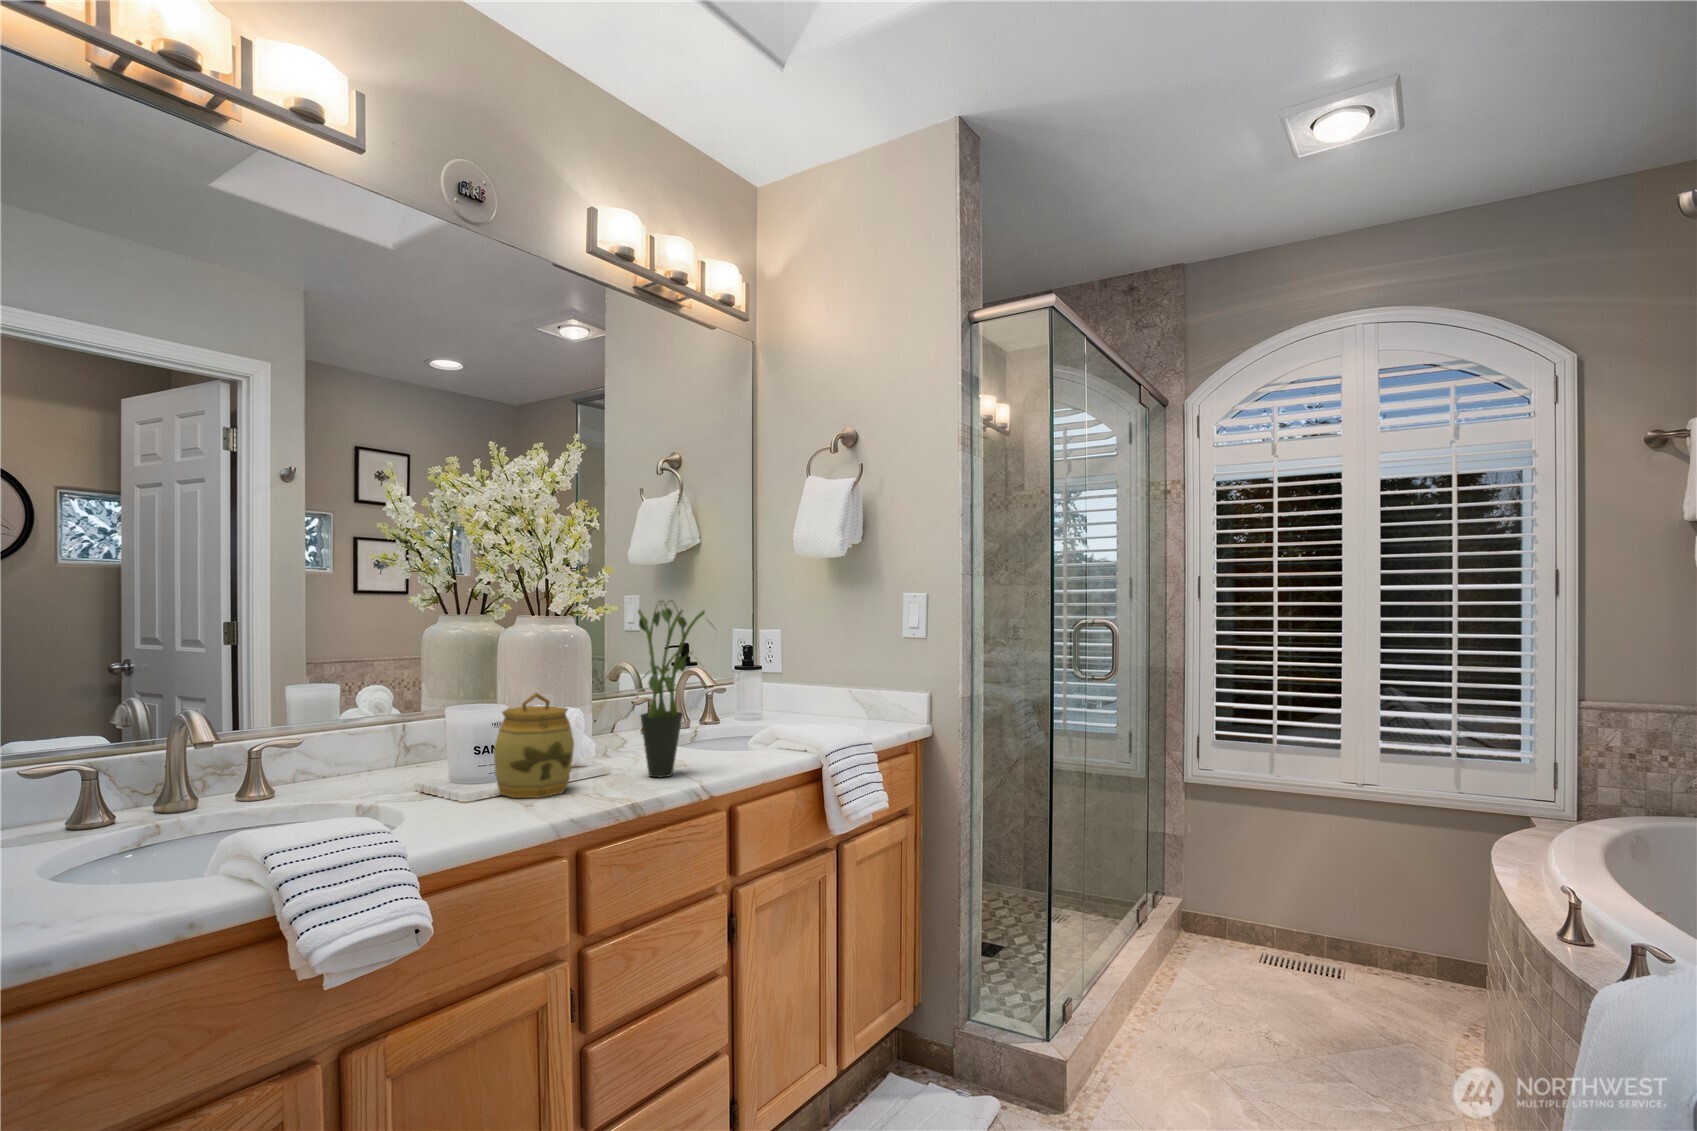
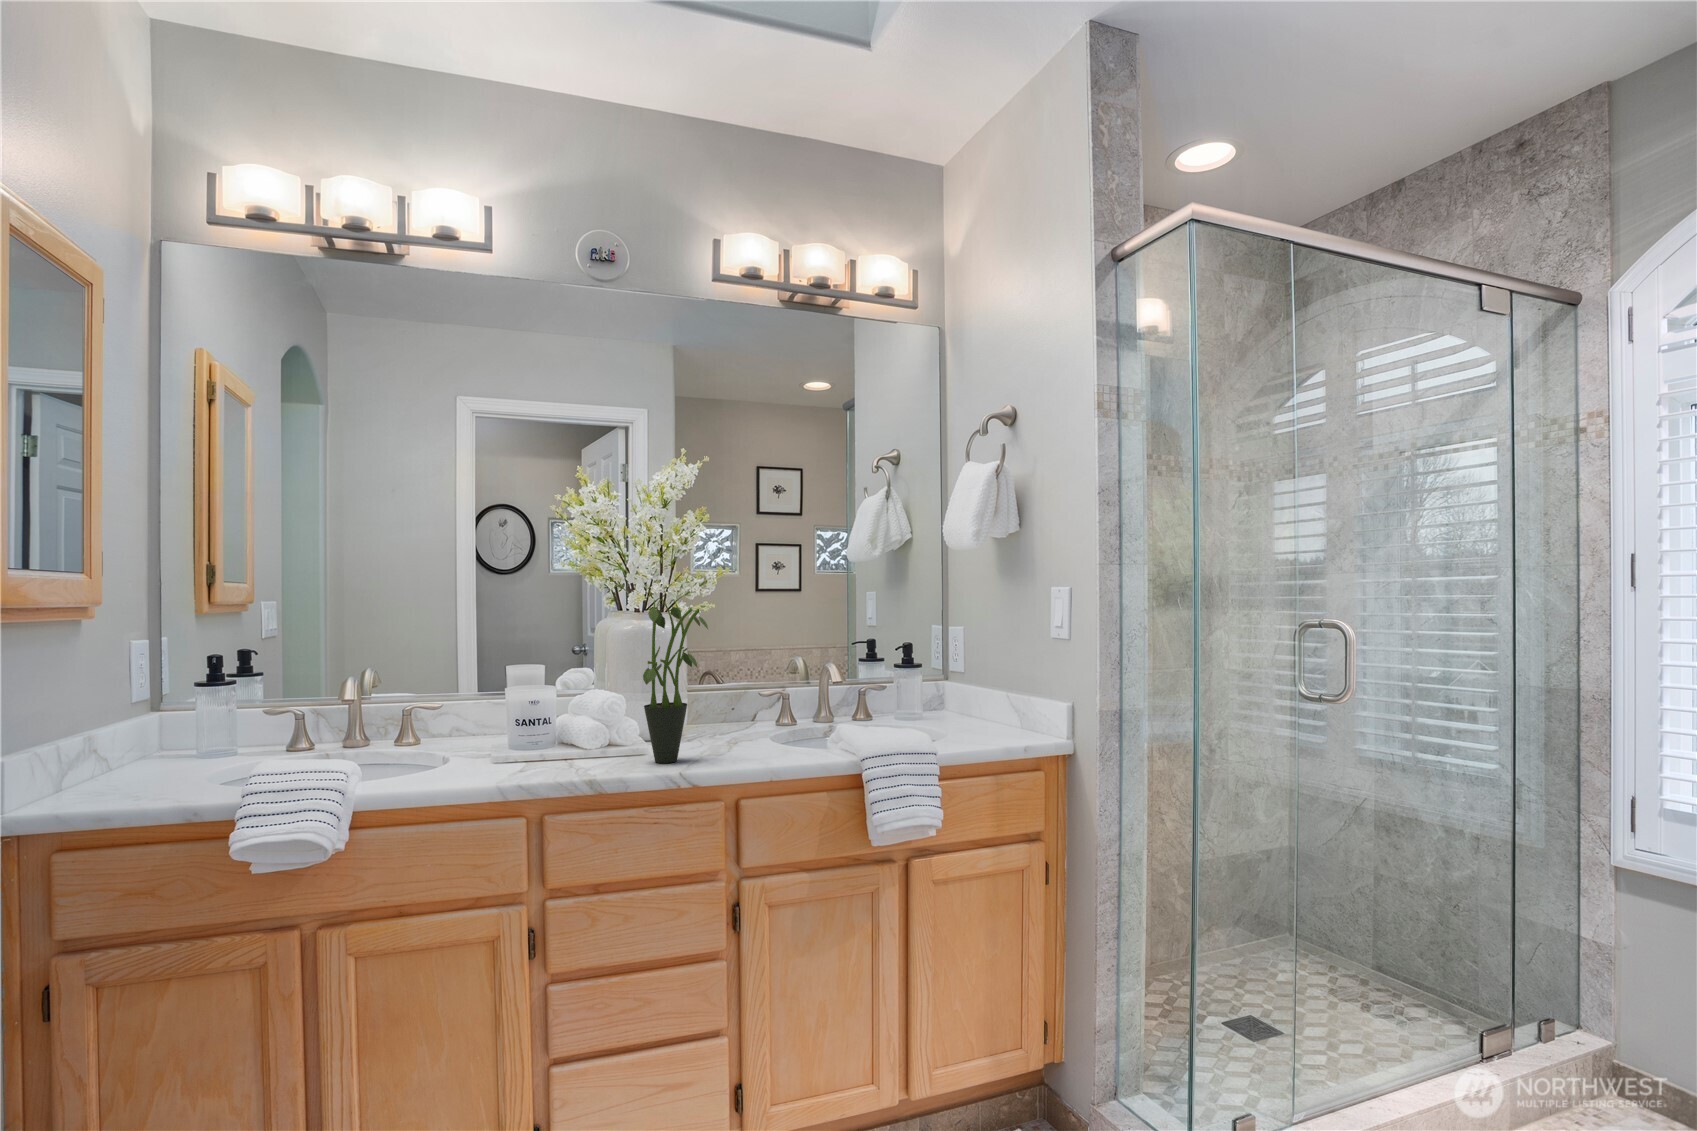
jar: present [494,693,574,798] -> none [518,679,582,768]

